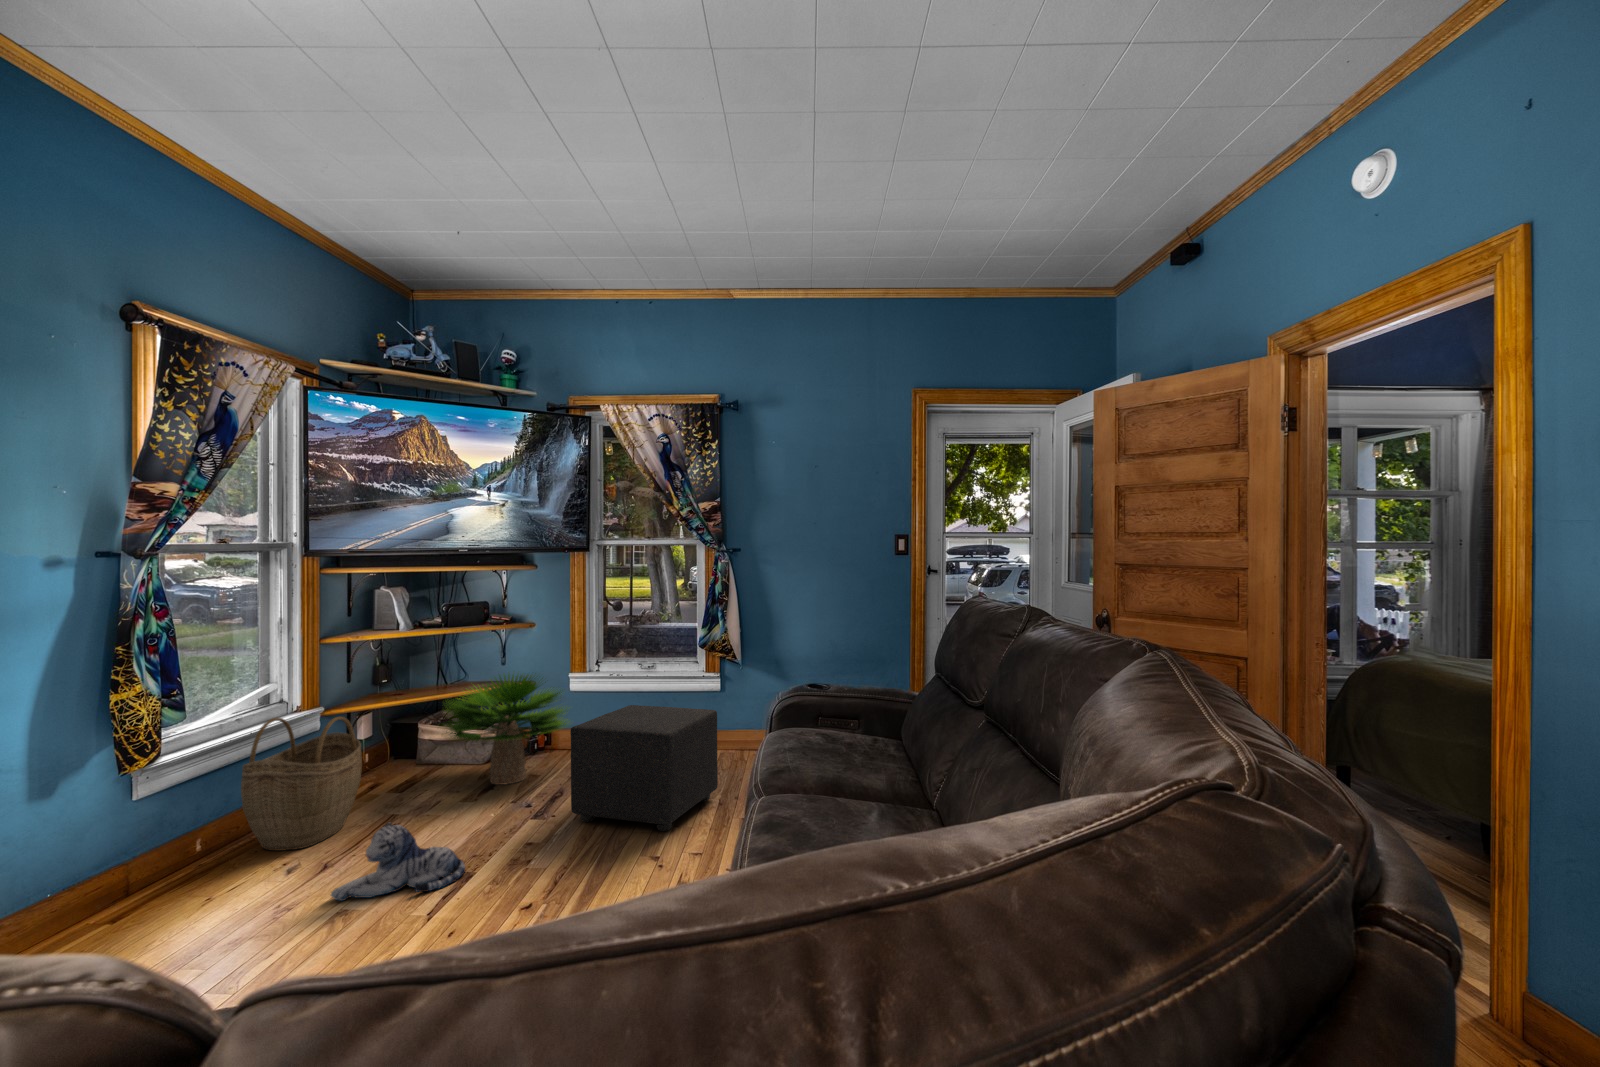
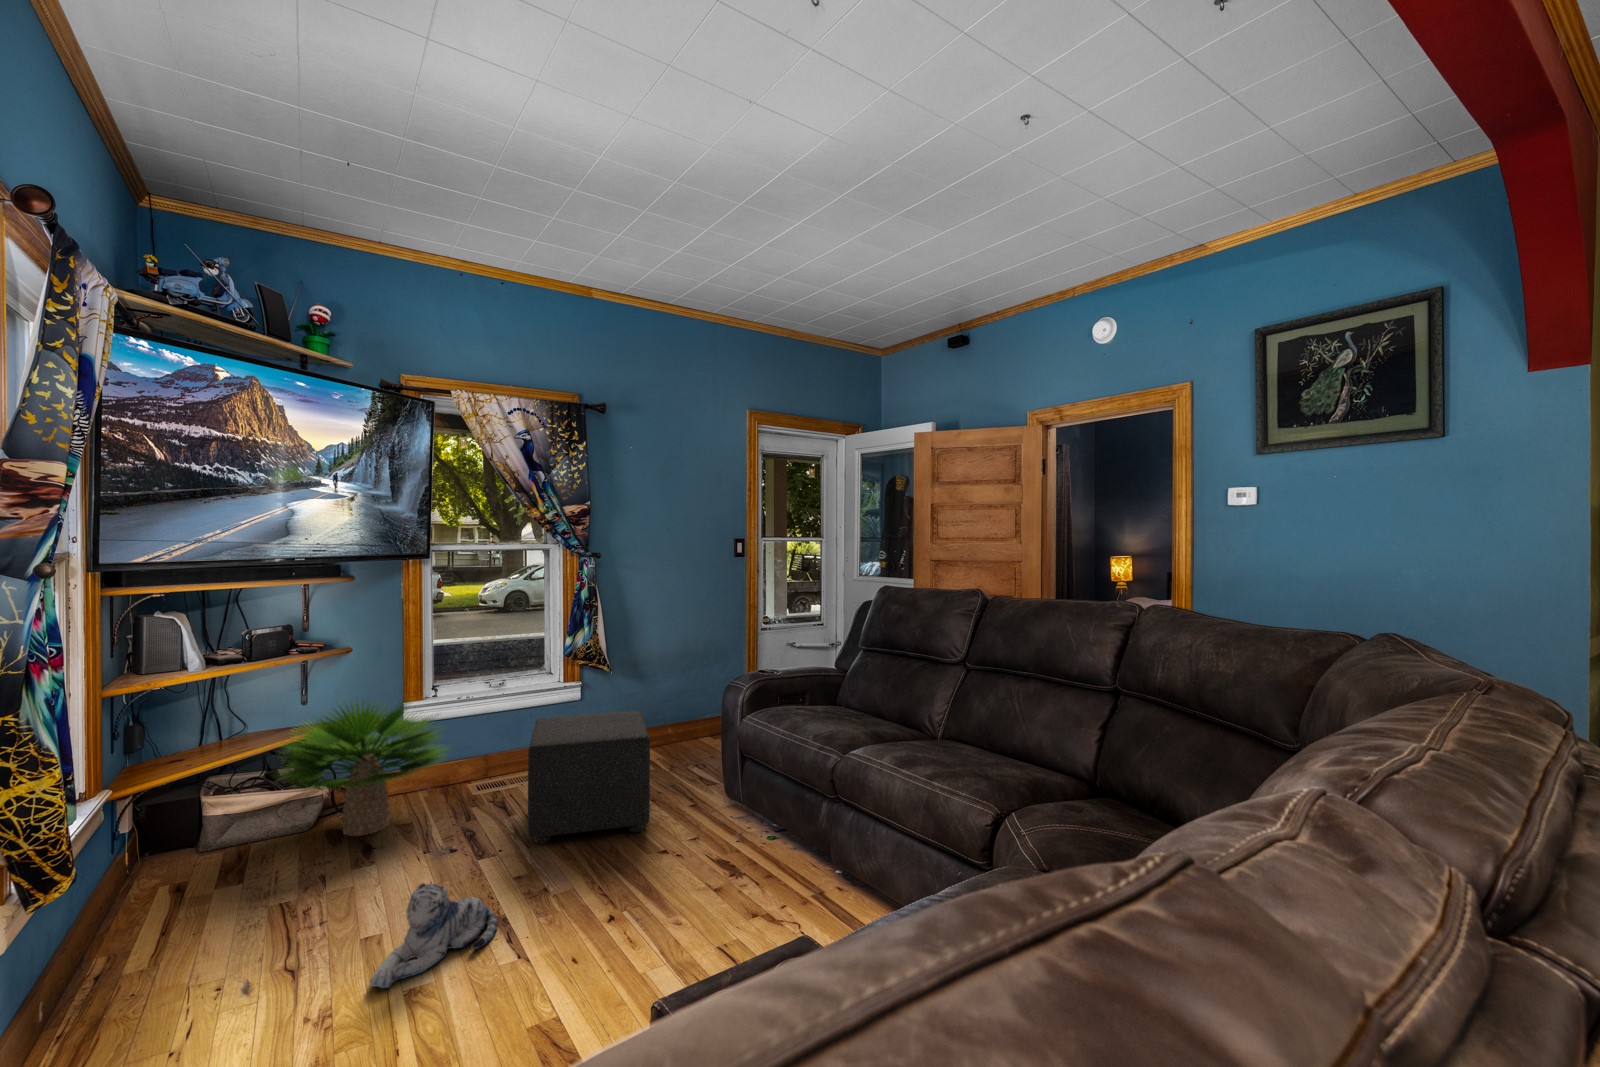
woven basket: present [241,717,362,851] -> none [87,780,245,984]

